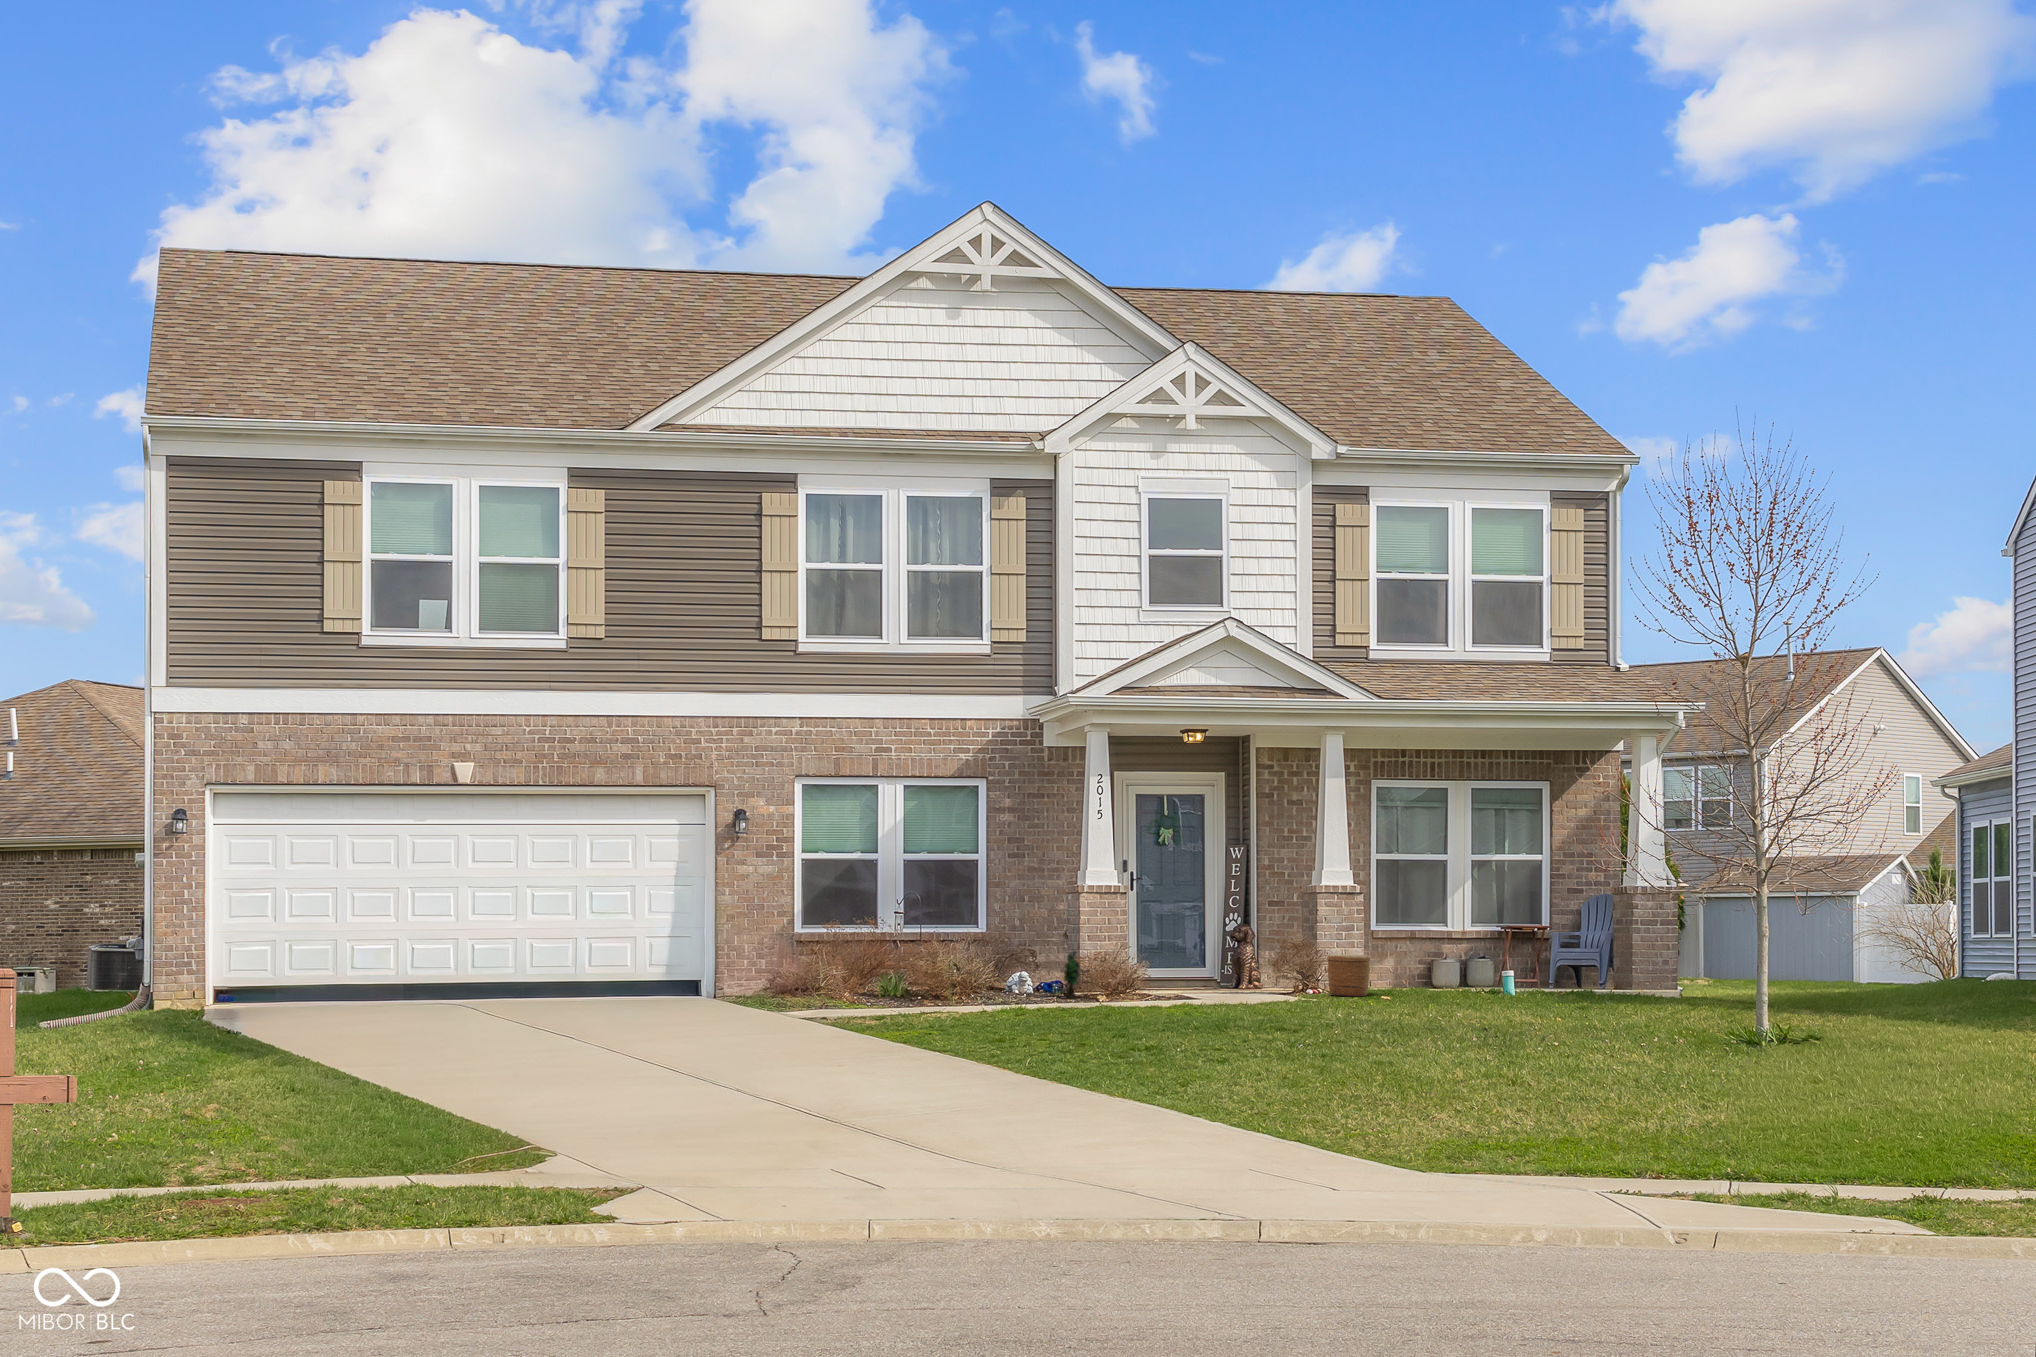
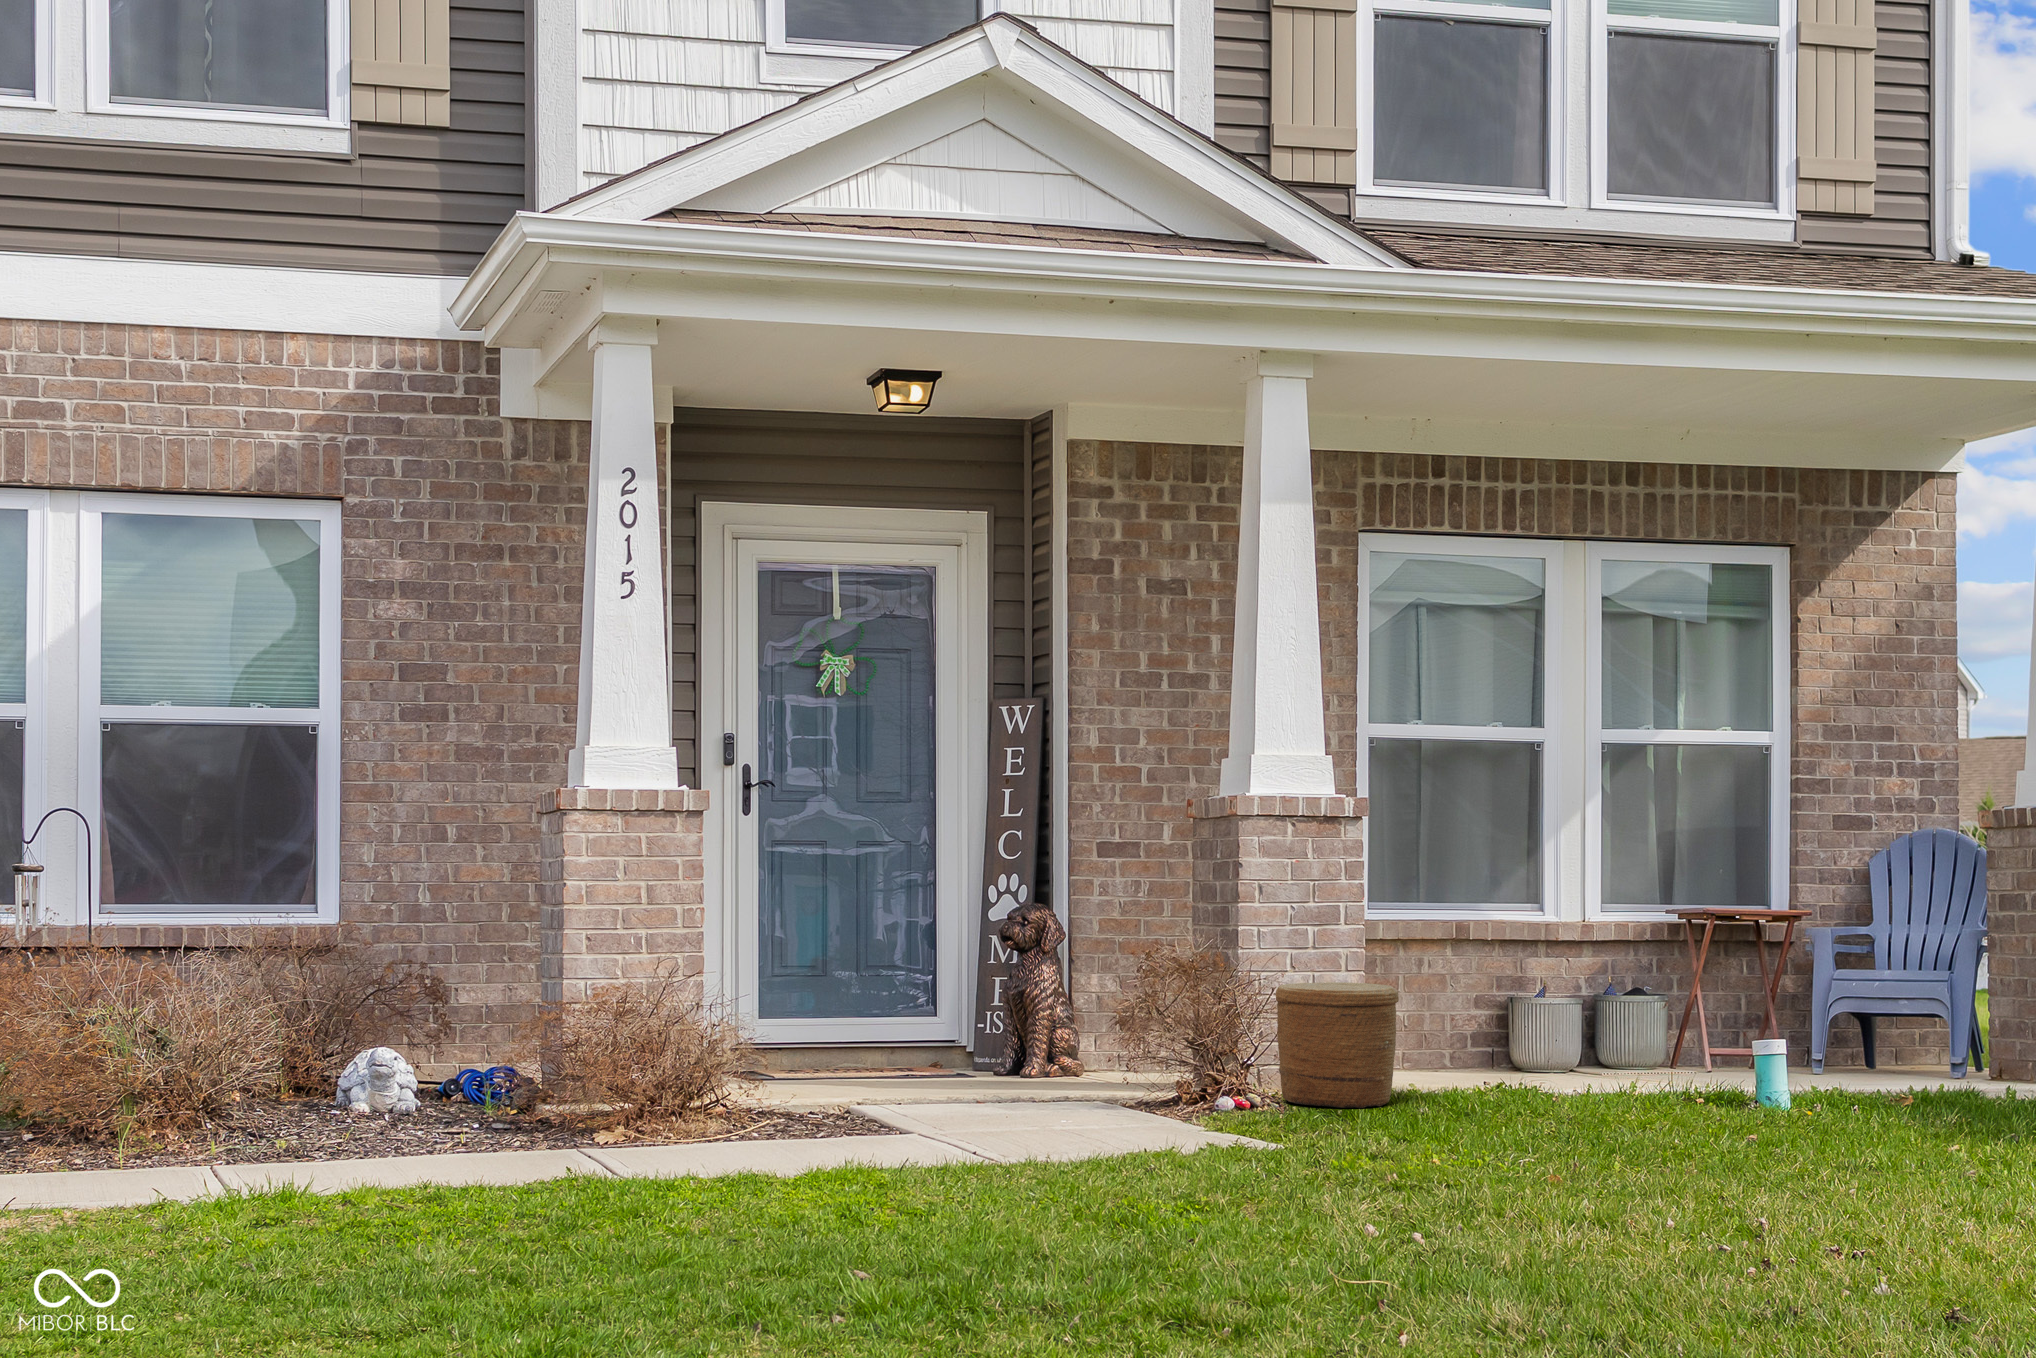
decorative plant: present [1062,951,1084,998] -> none [478,979,553,1124]

